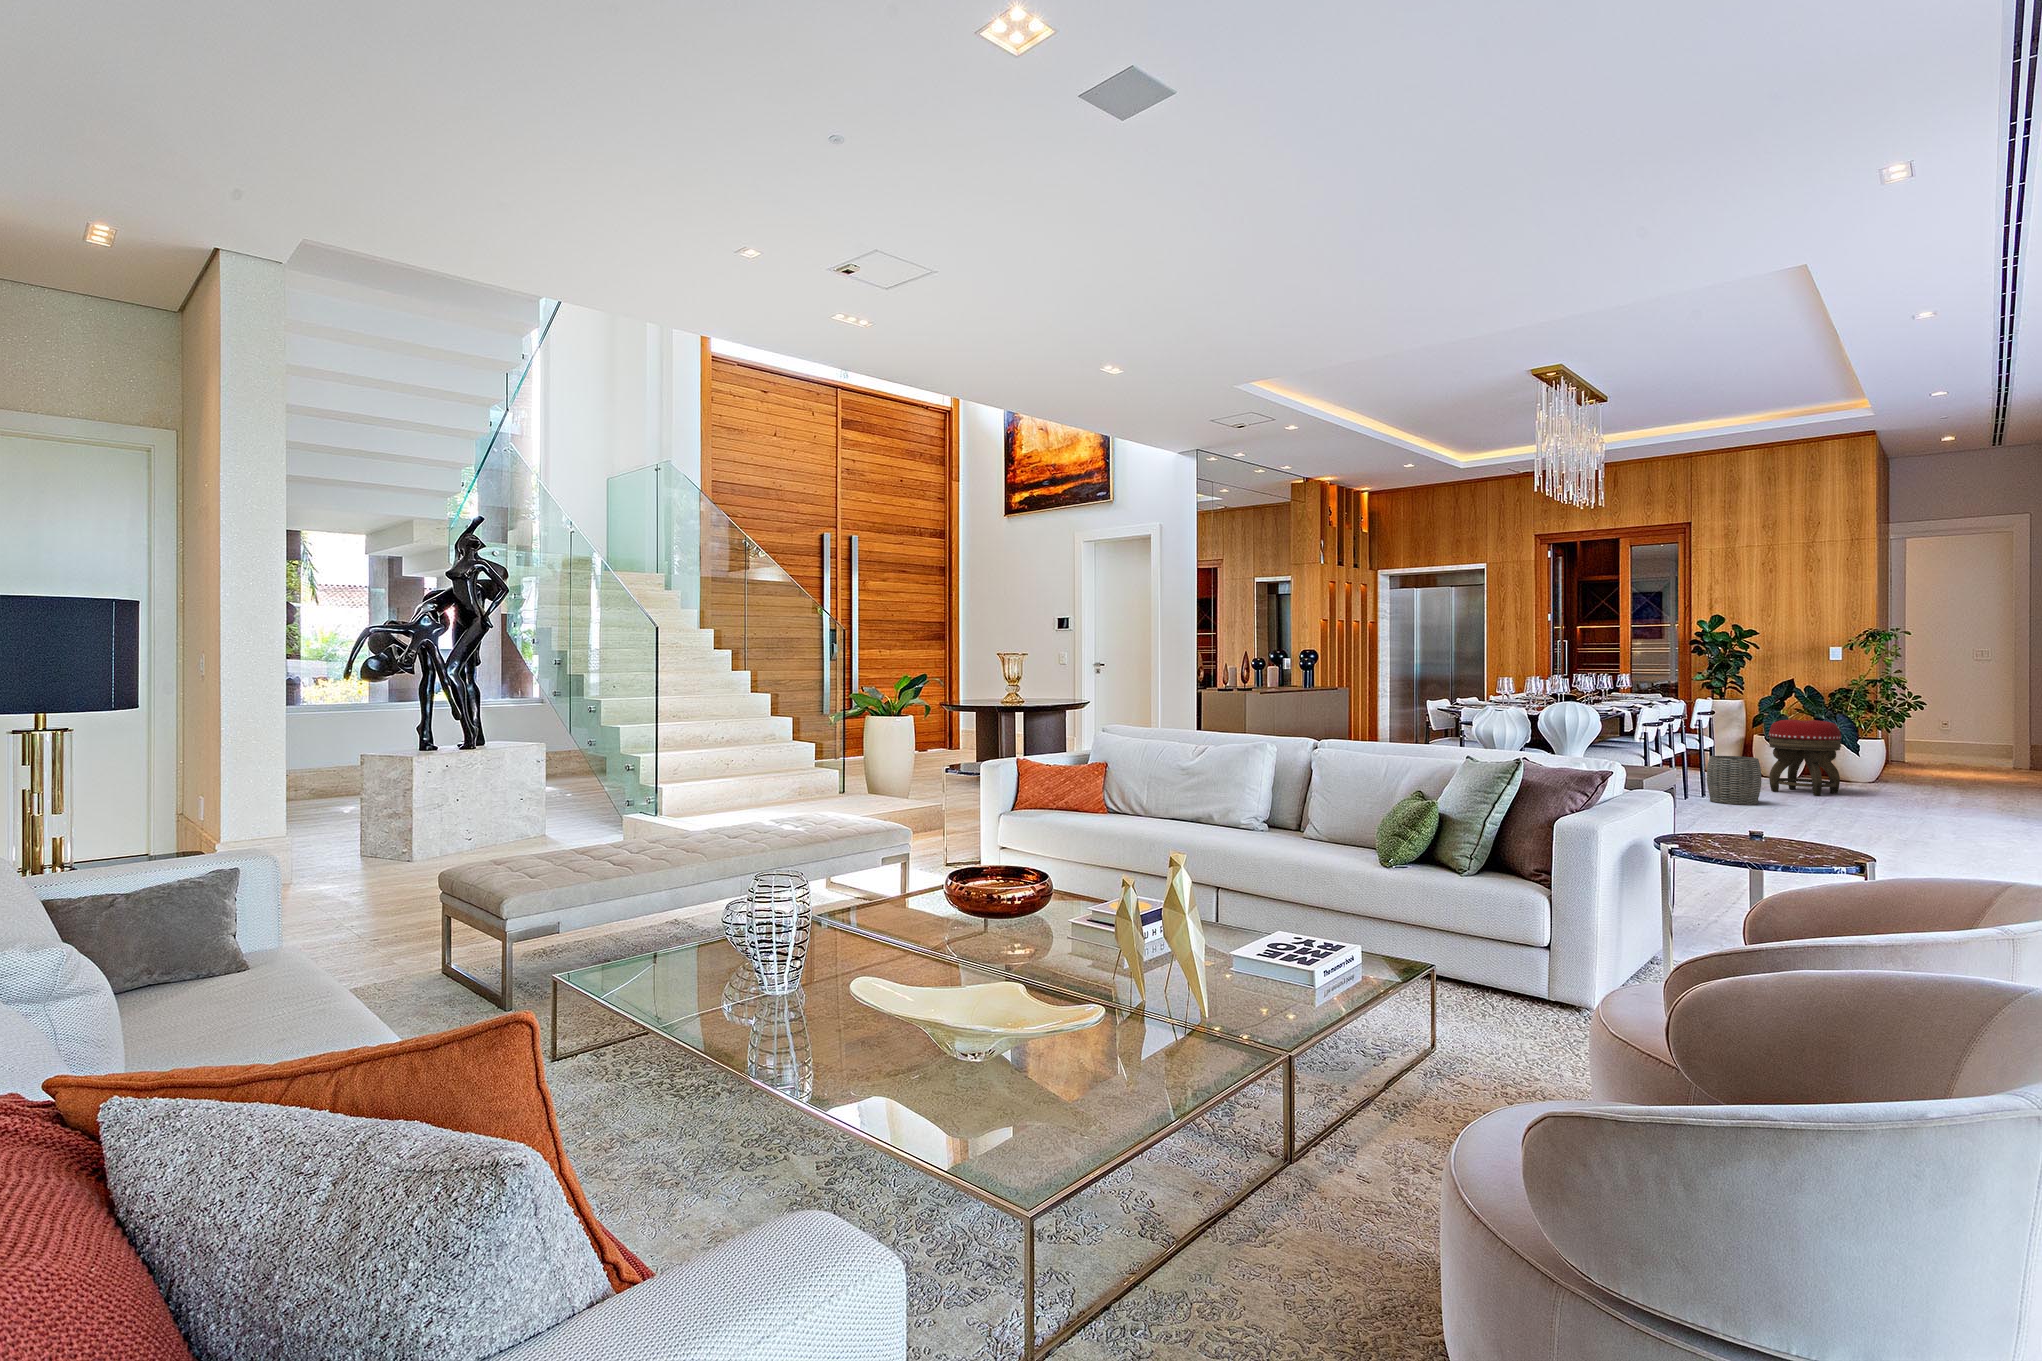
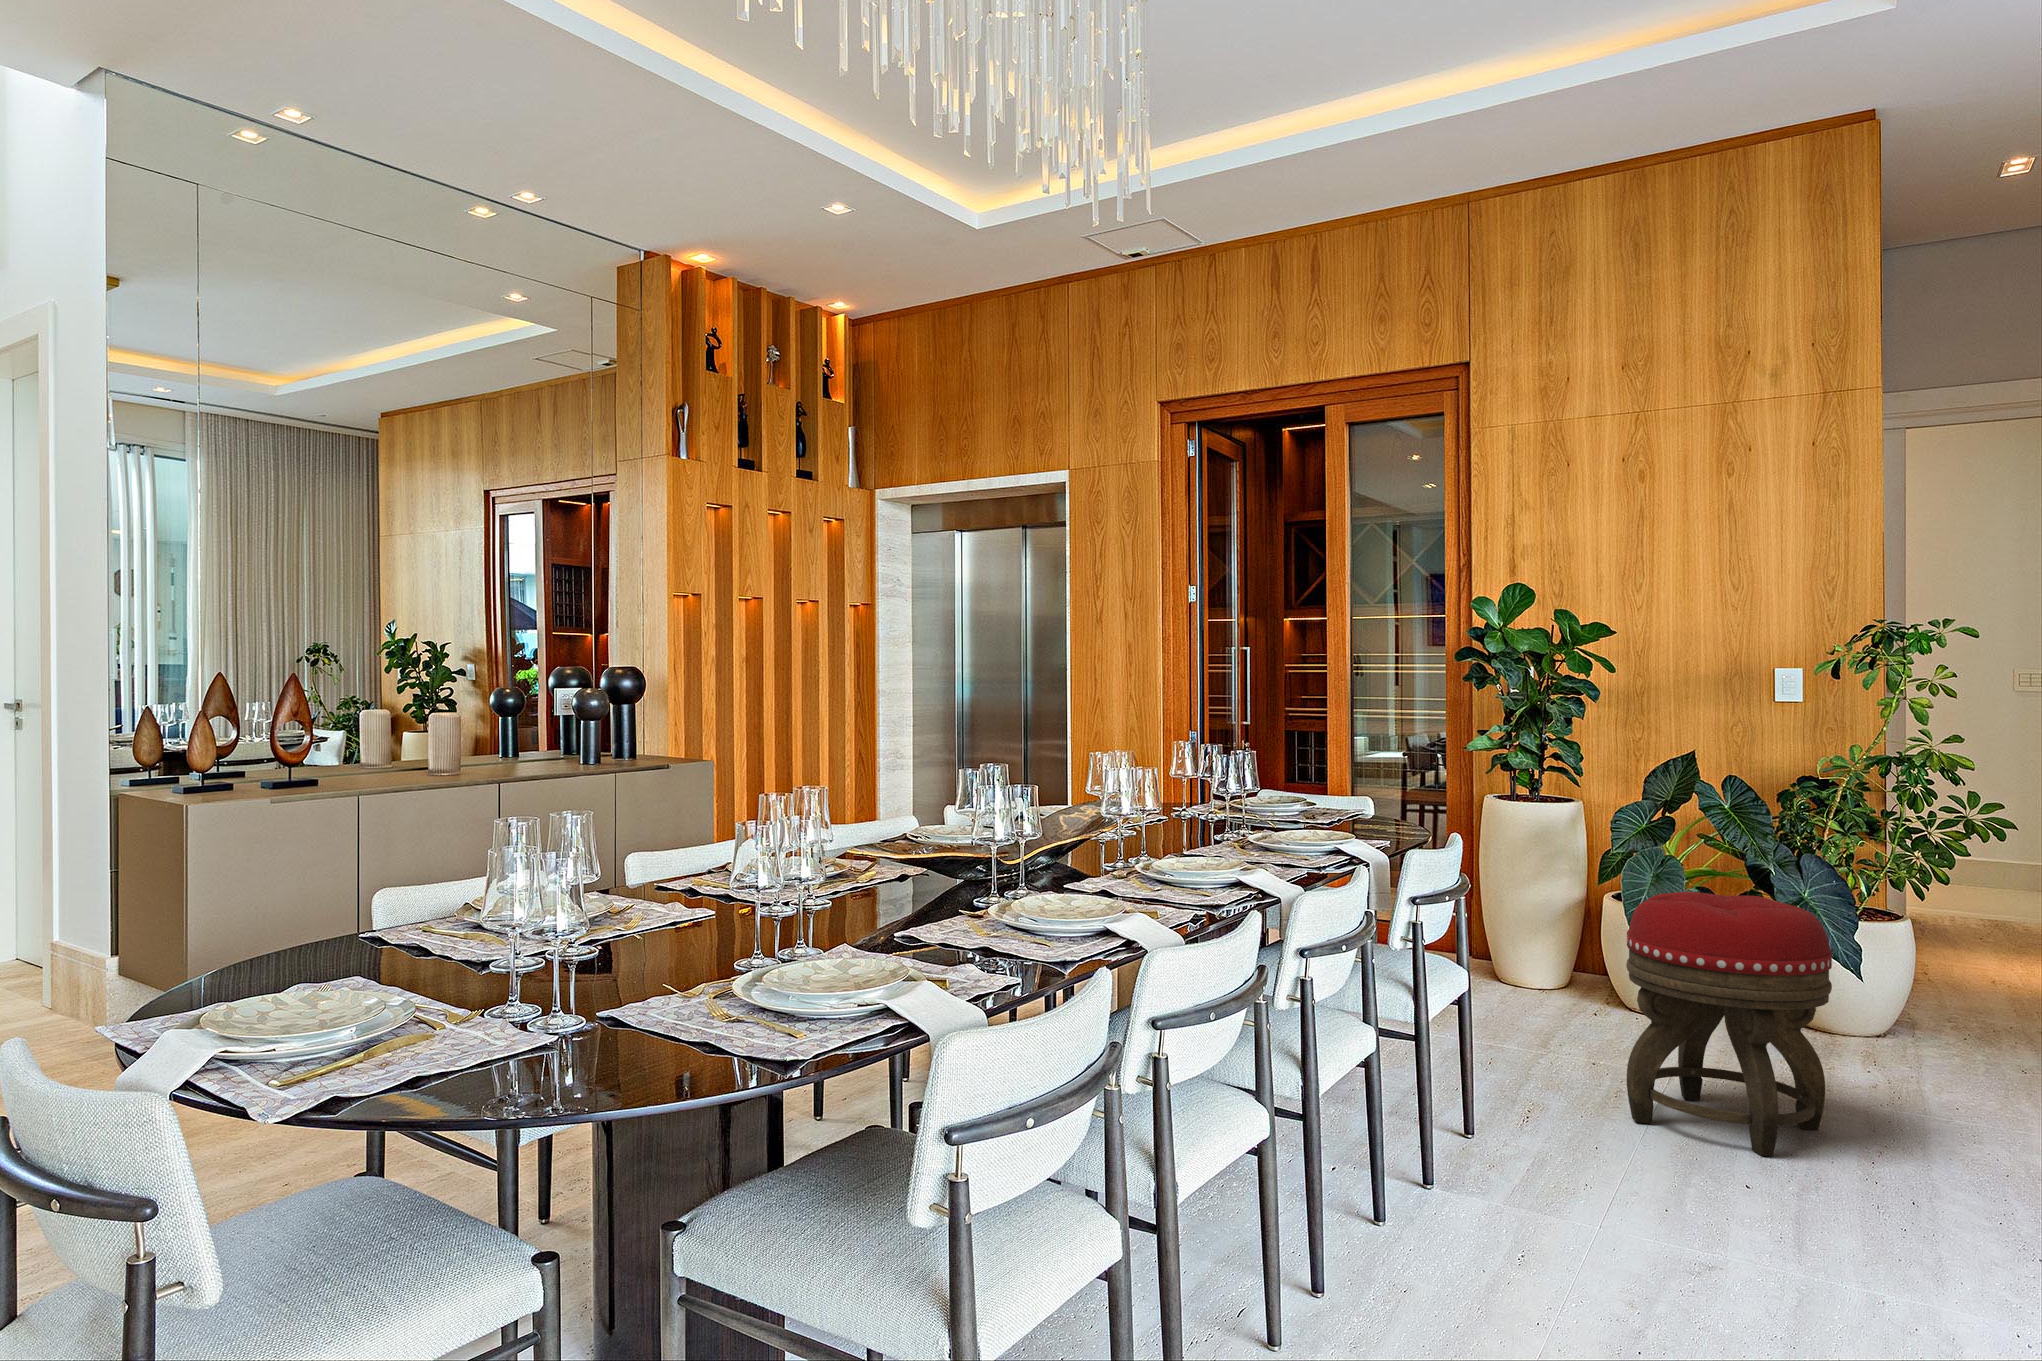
woven basket: present [1707,756,1761,805] -> none [1417,1048,1590,1259]

